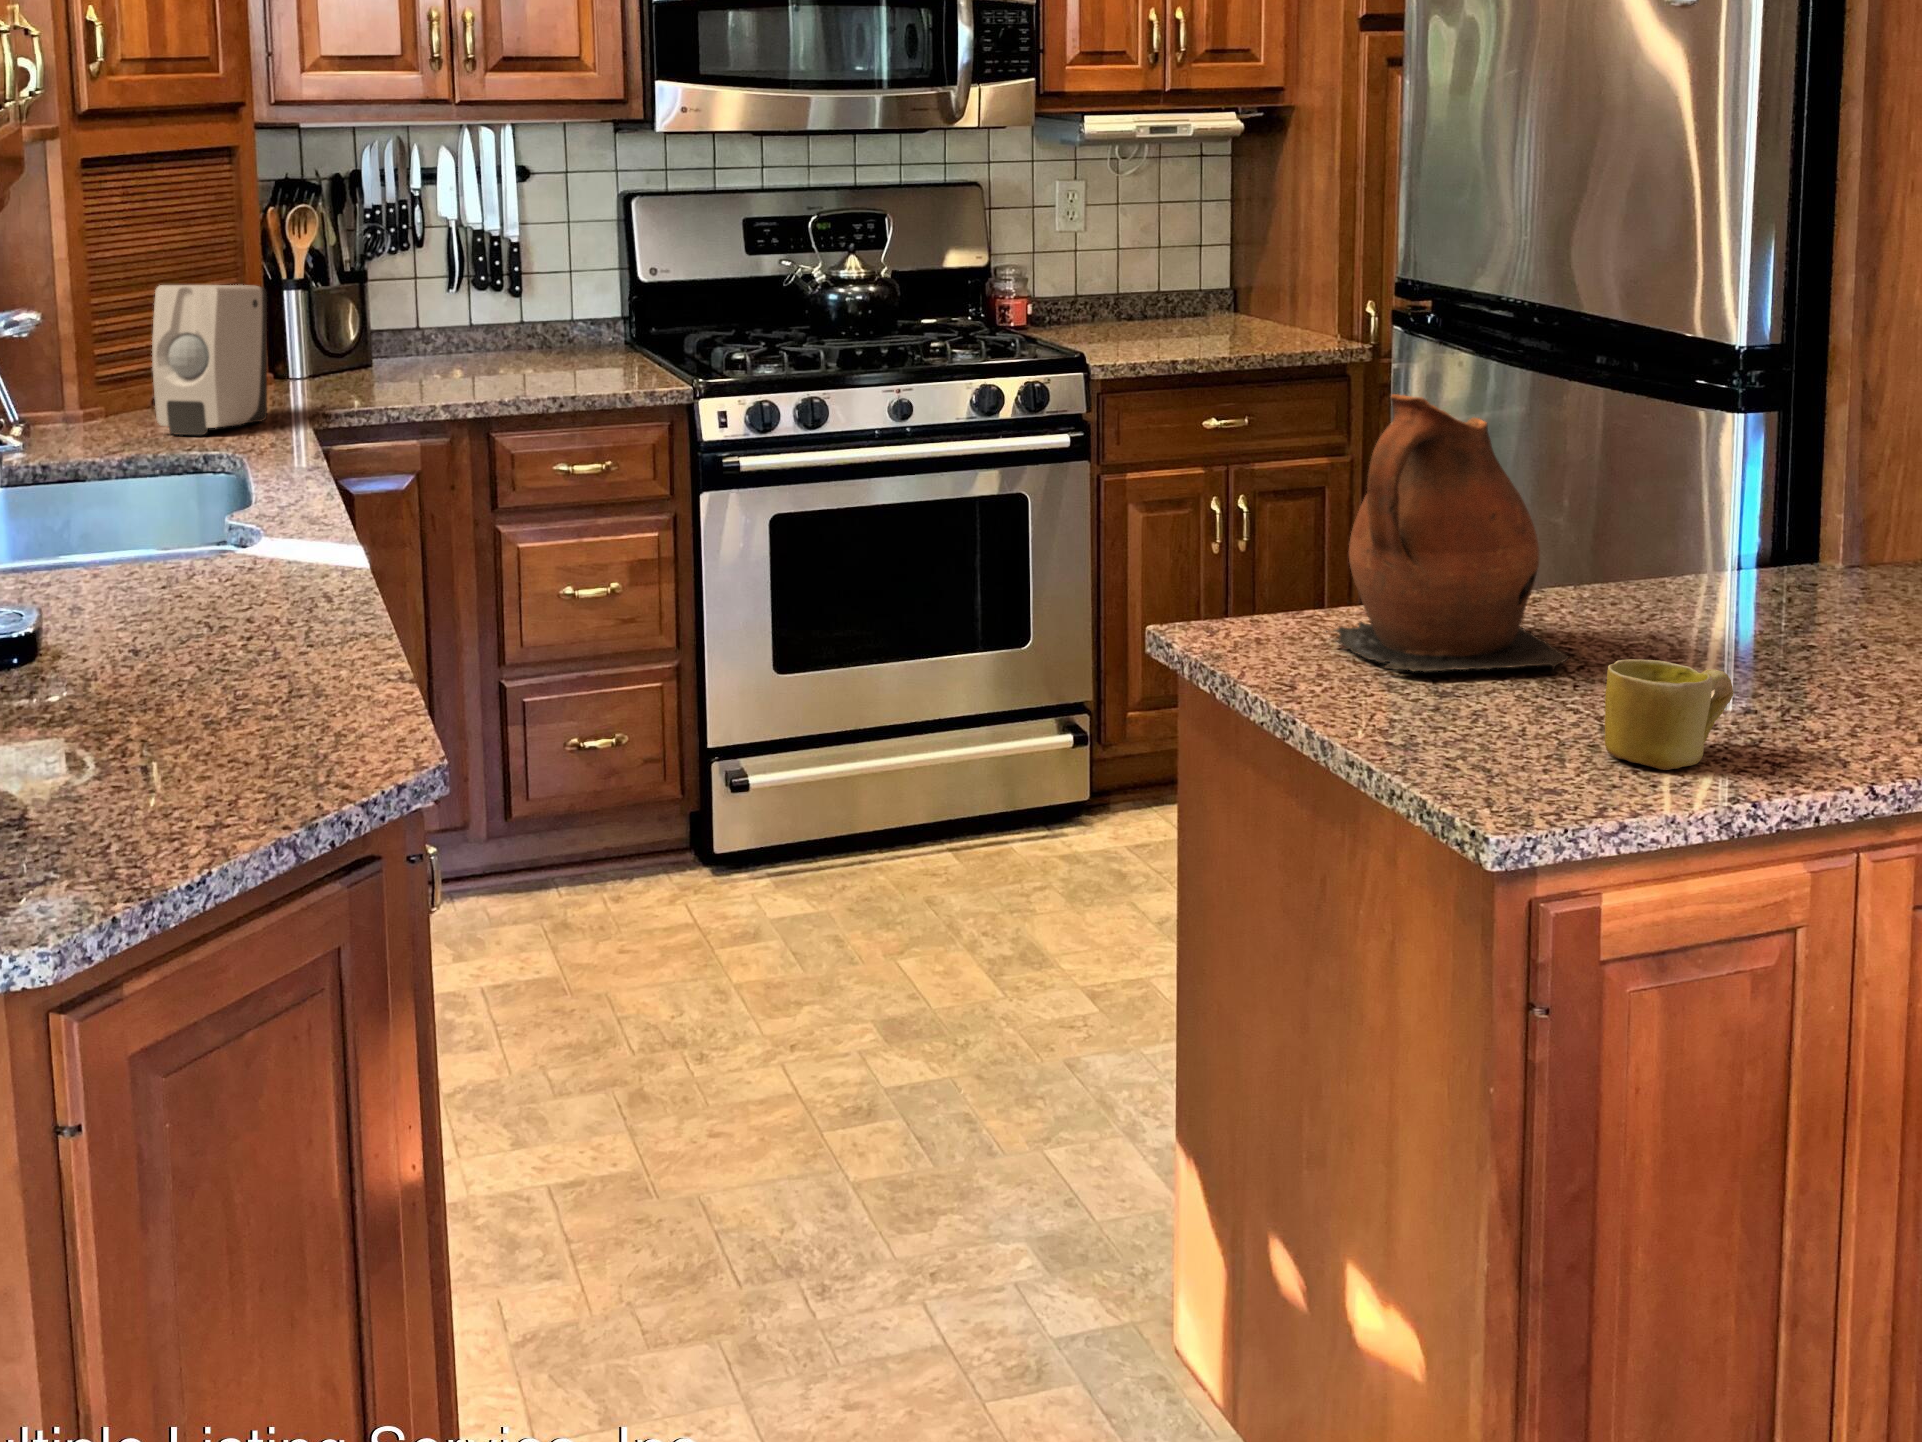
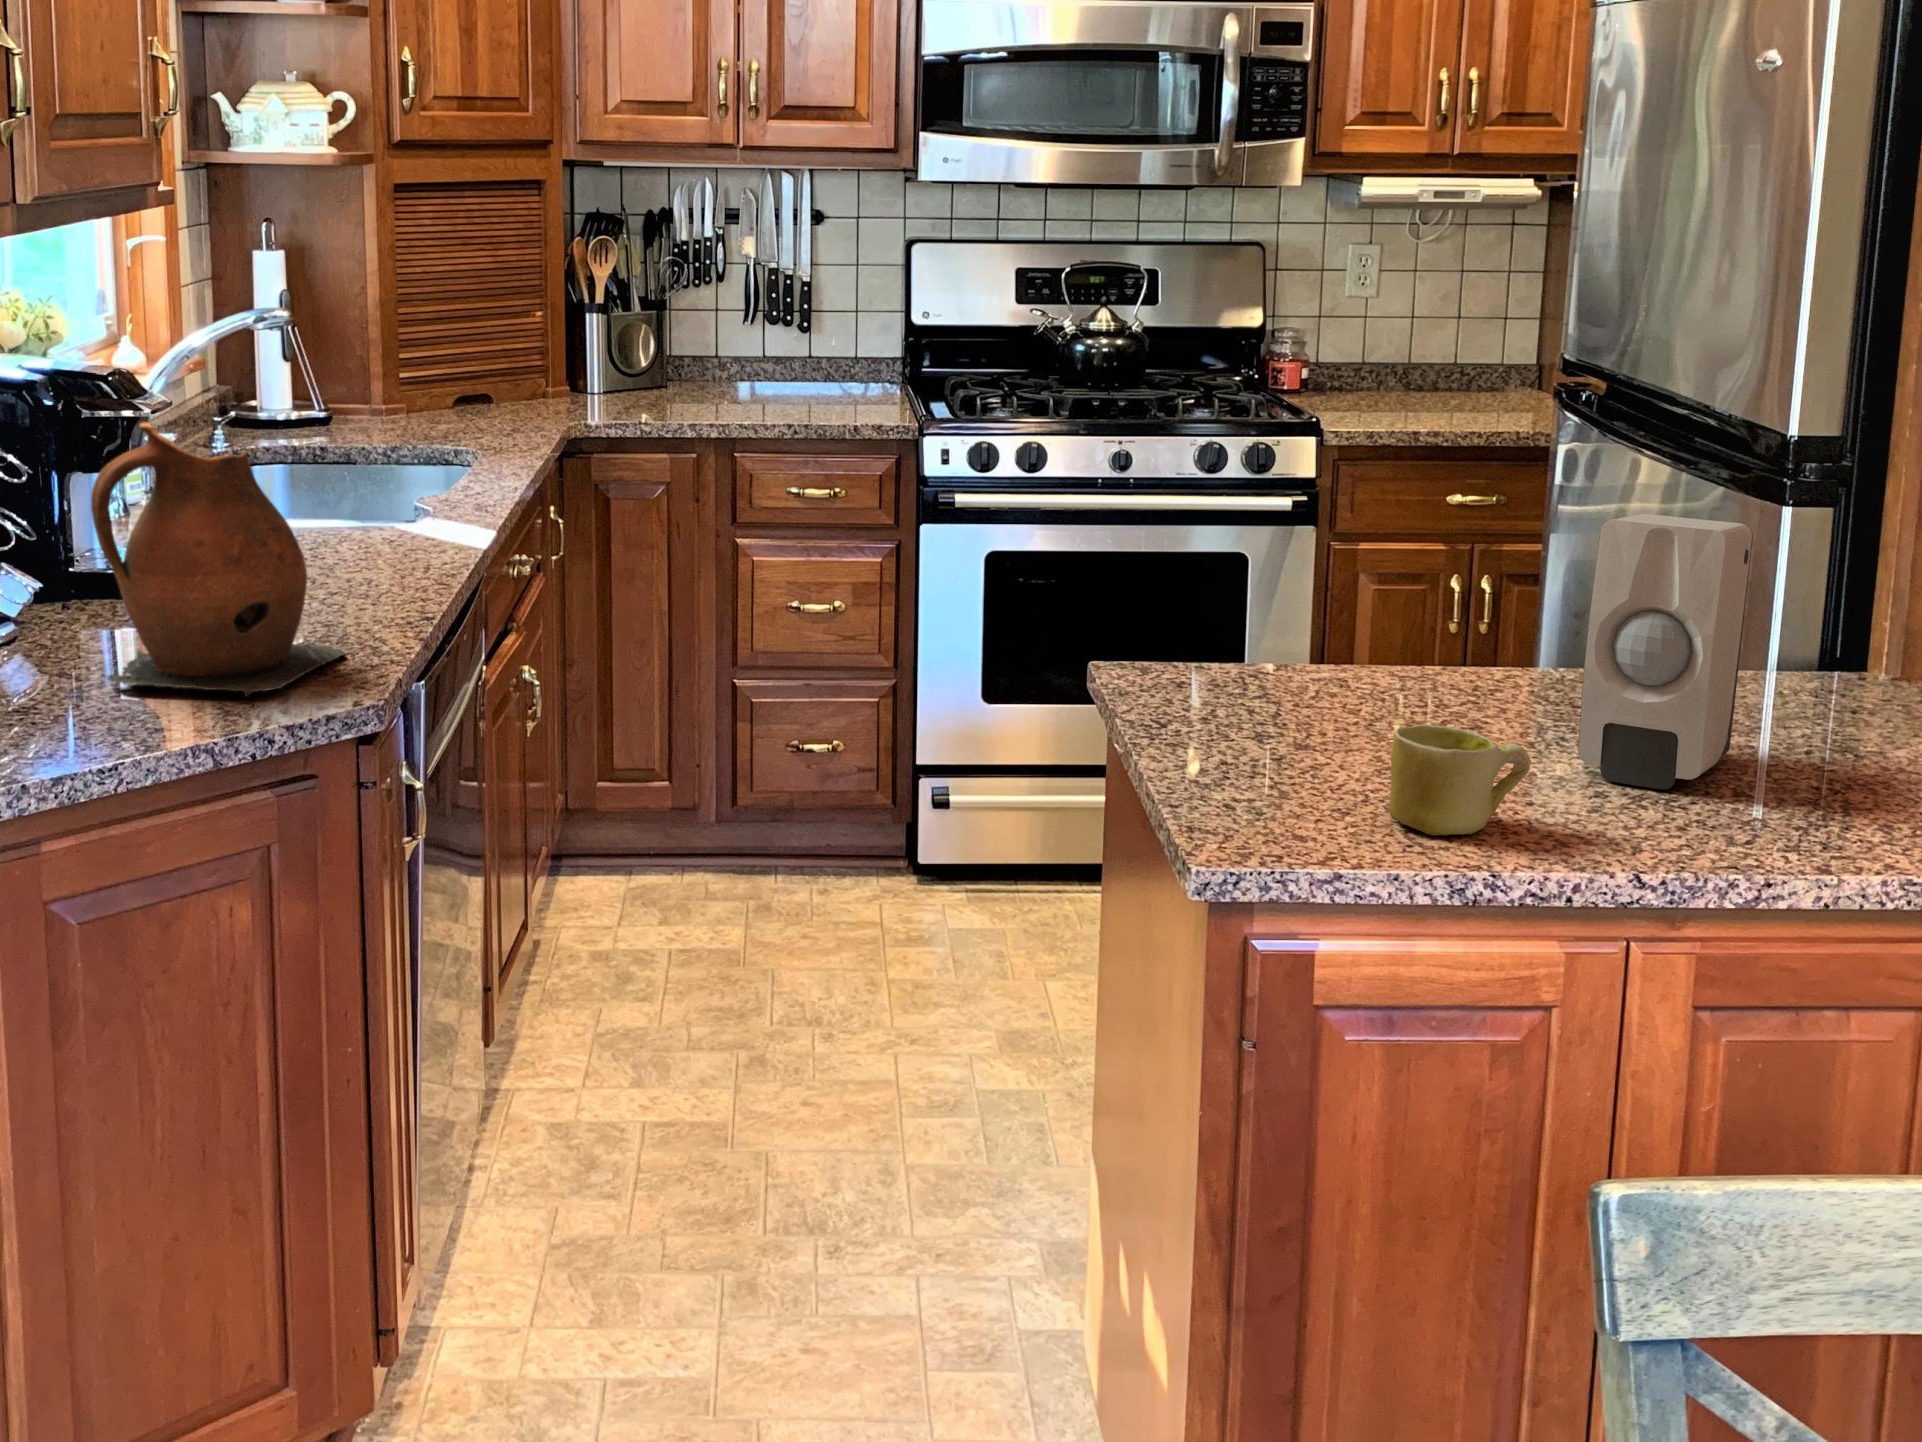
soap dispenser: present [152,285,267,435] -> present [1578,514,1753,789]
ceramic pitcher: present [1326,394,1569,672] -> present [91,422,346,697]

